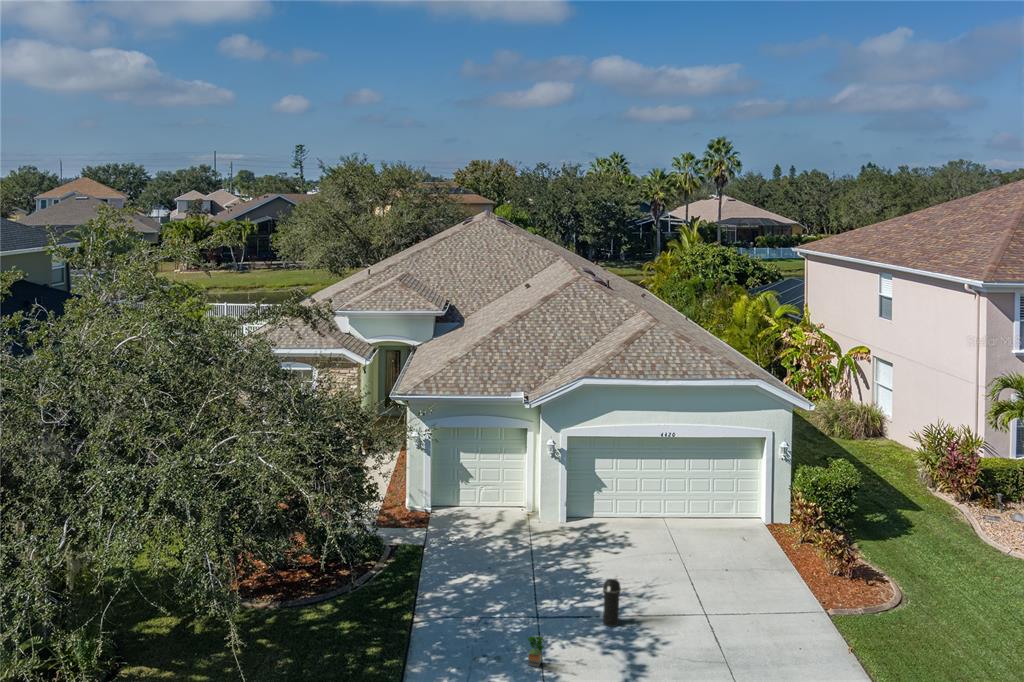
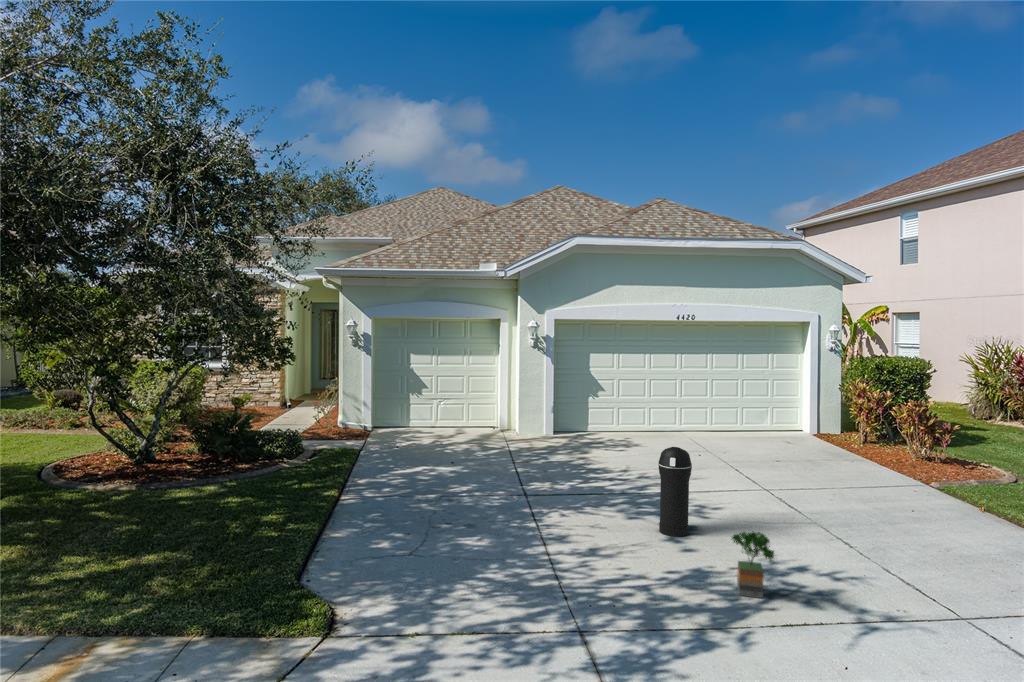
potted tree: present [528,636,545,667] -> present [732,531,774,598]

